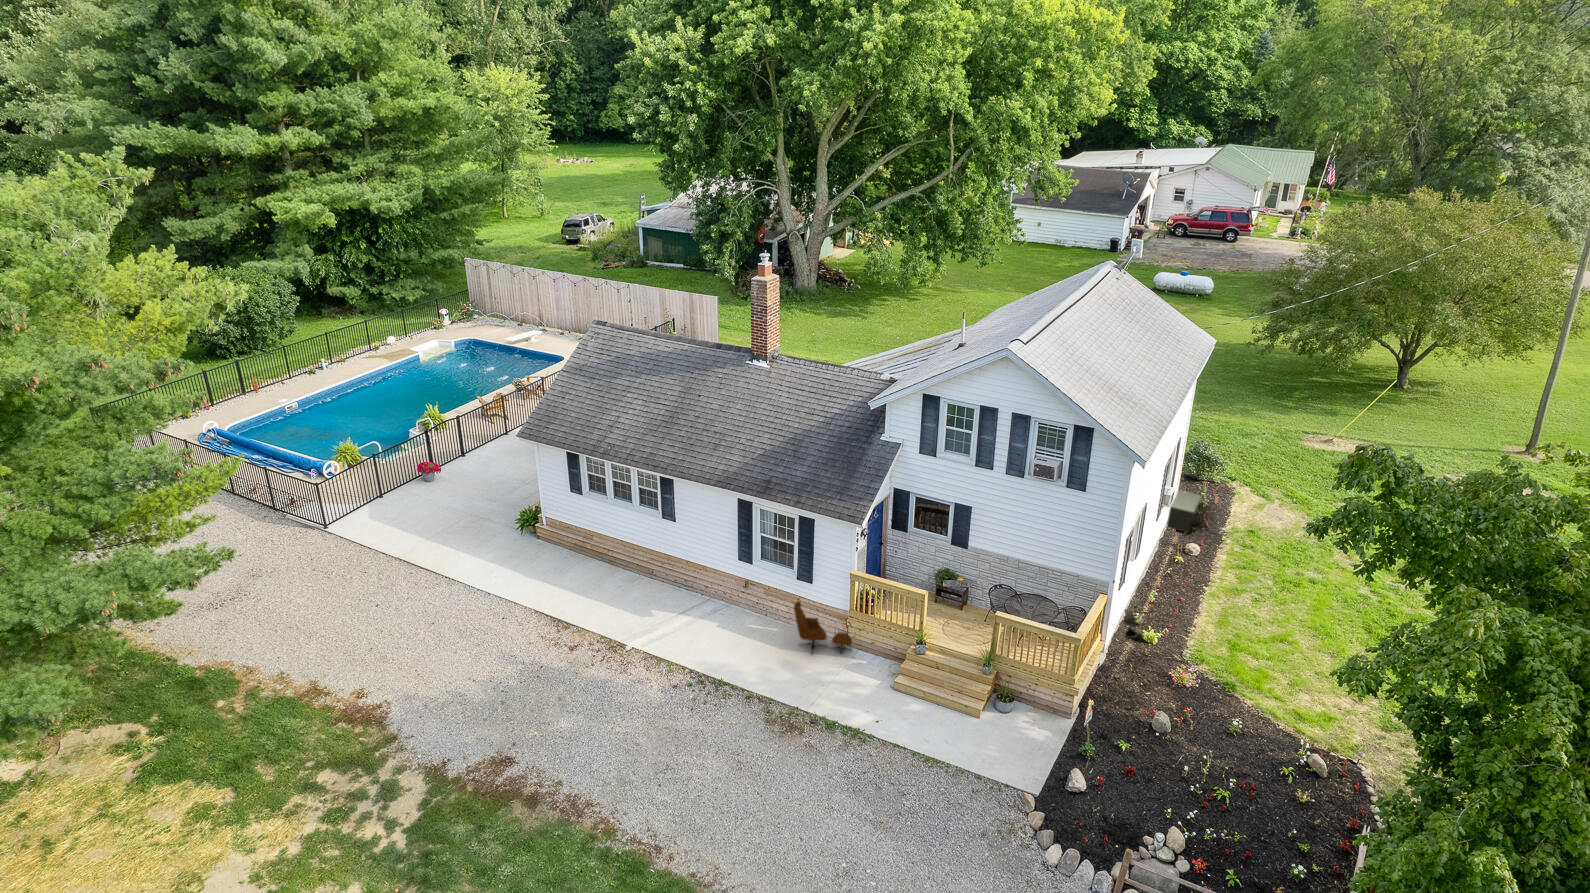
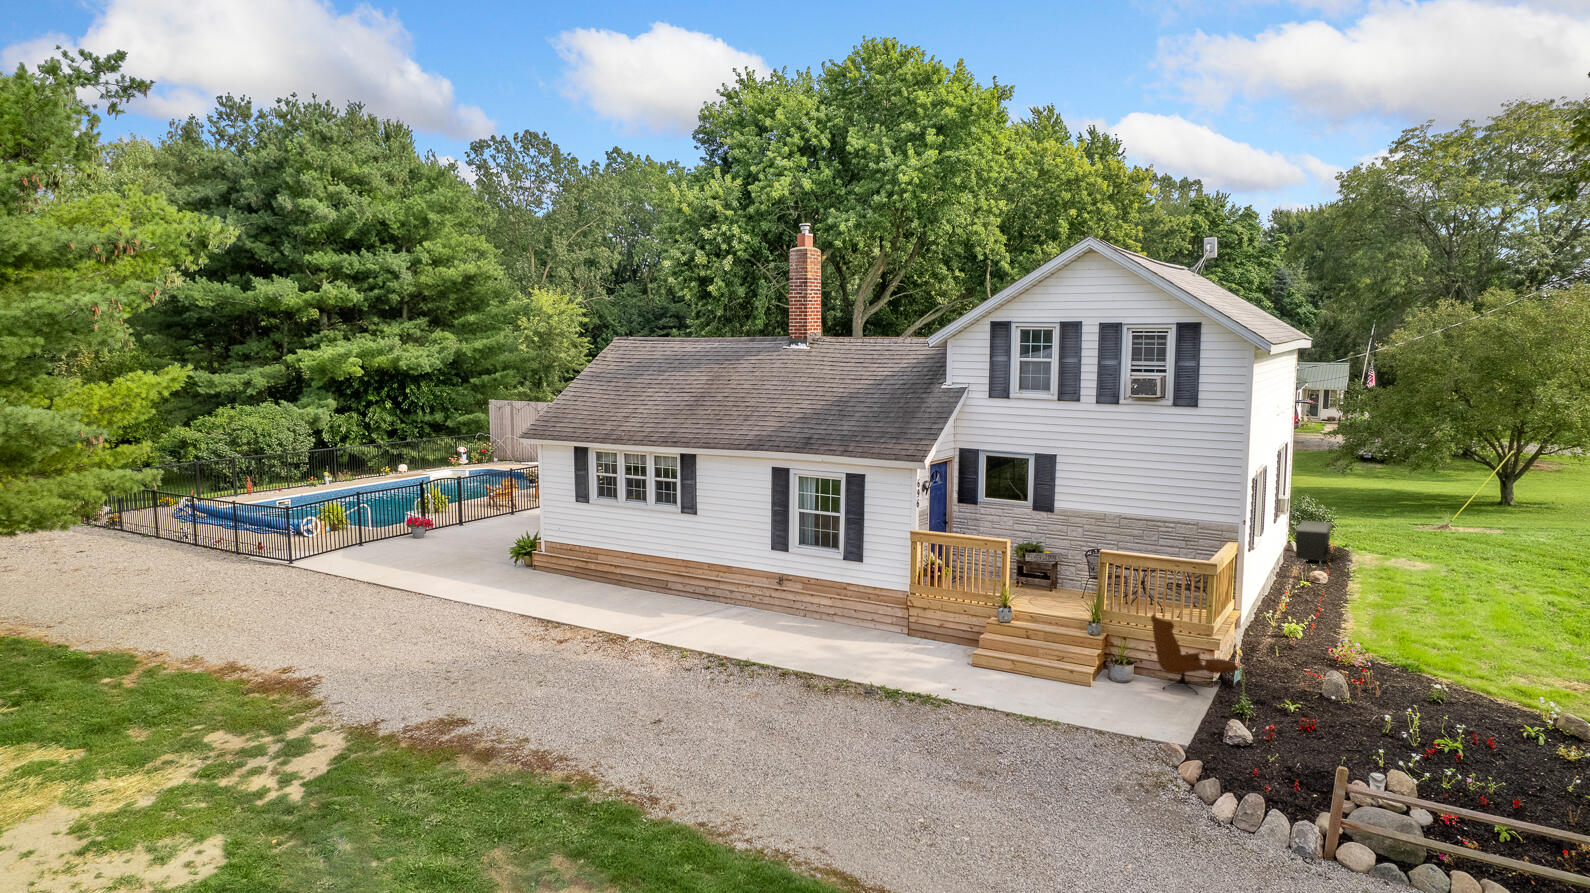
lounge chair: present [794,601,852,650] -> present [1151,615,1239,693]
potted tree: present [1124,612,1141,638] -> none [1266,584,1295,625]

